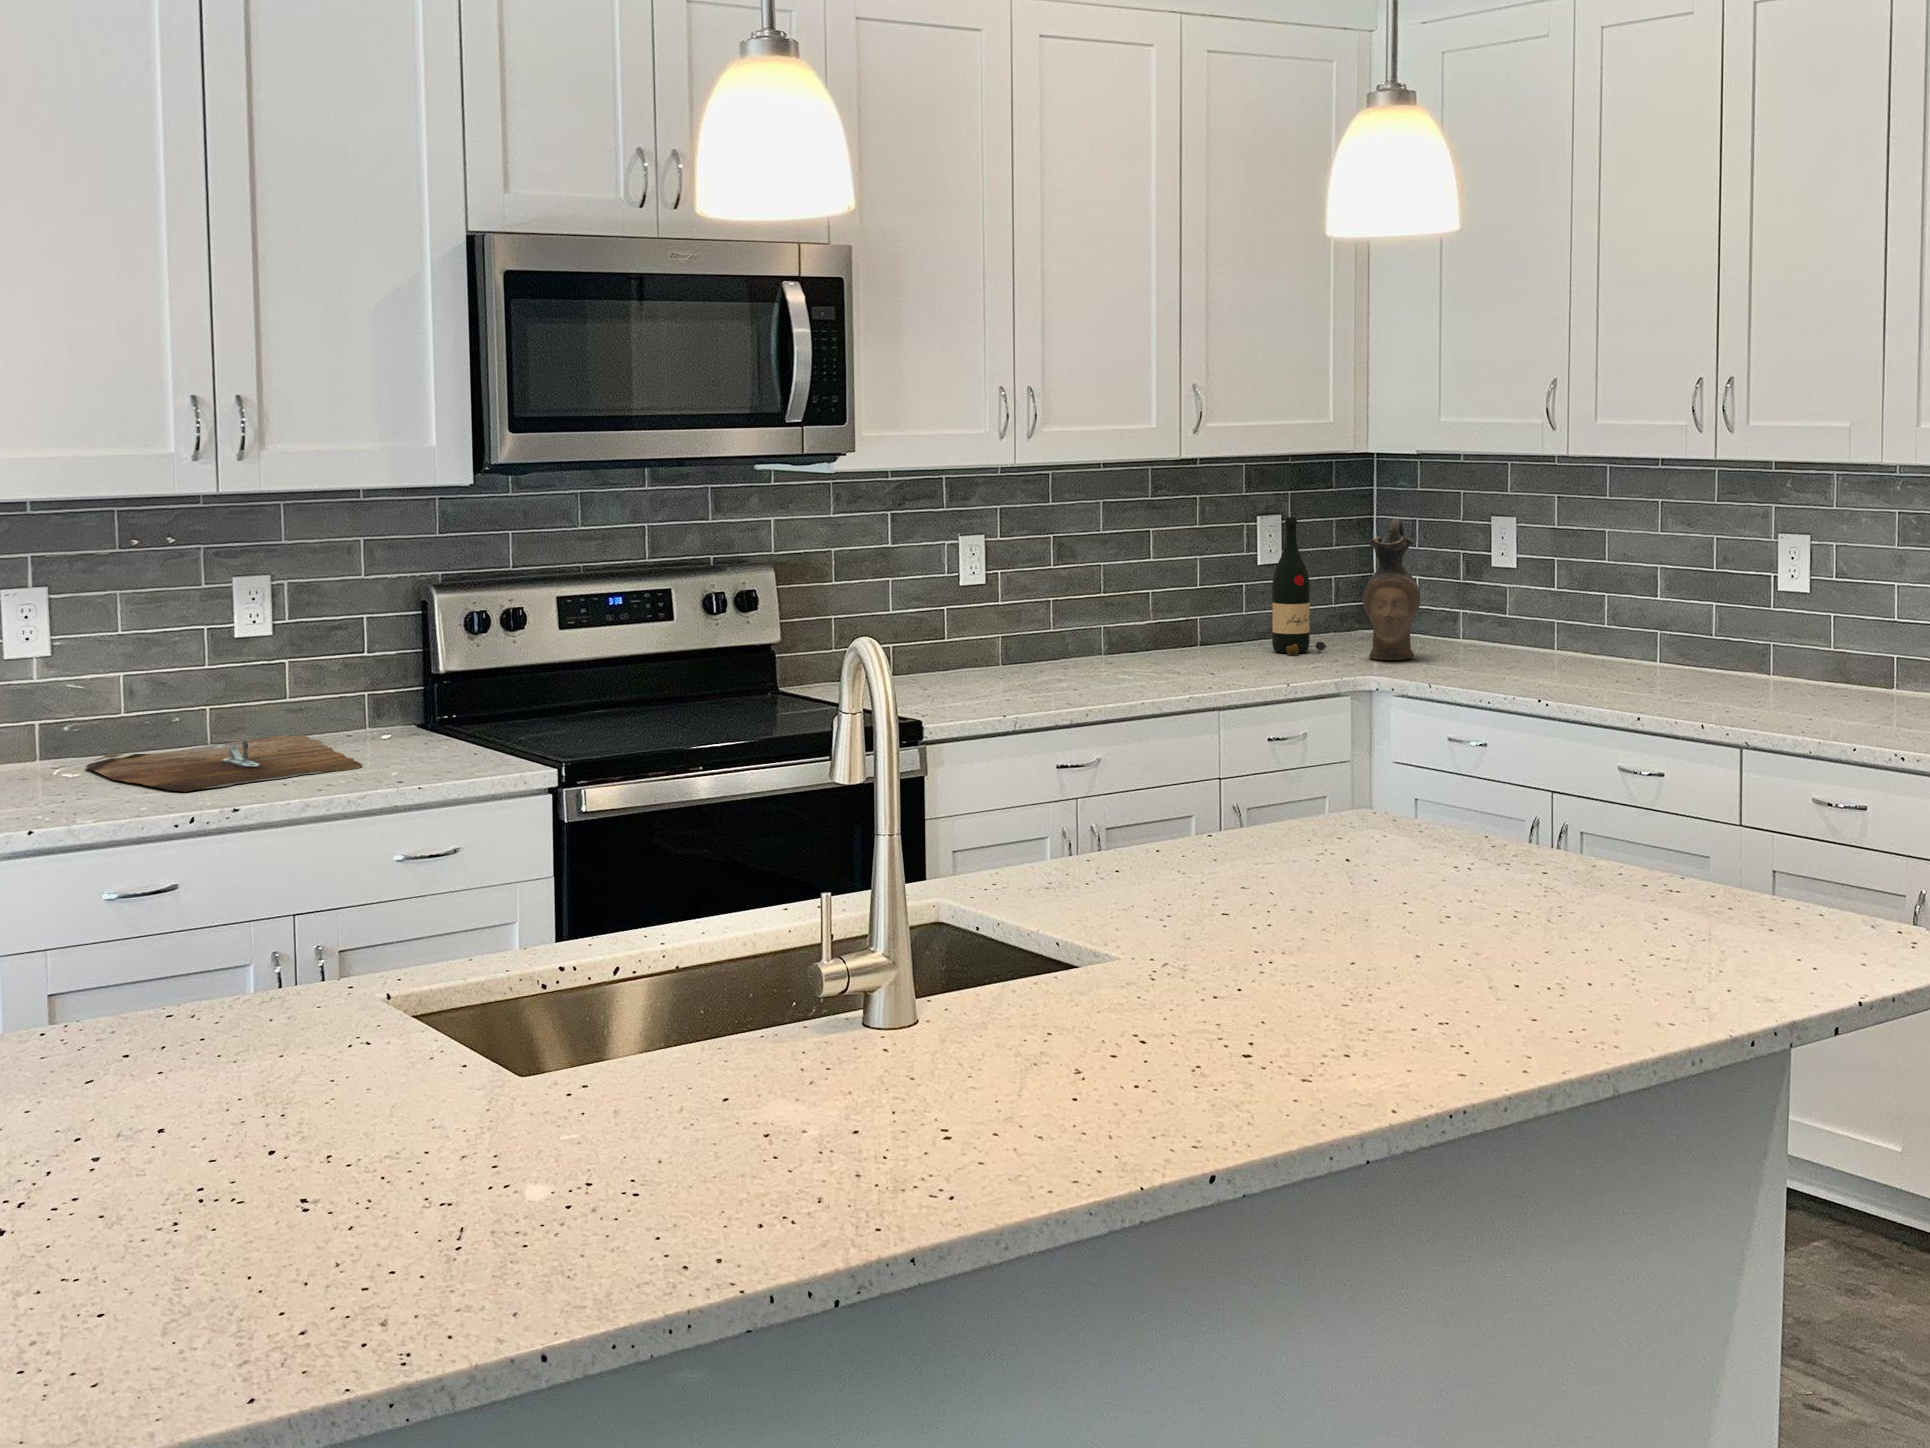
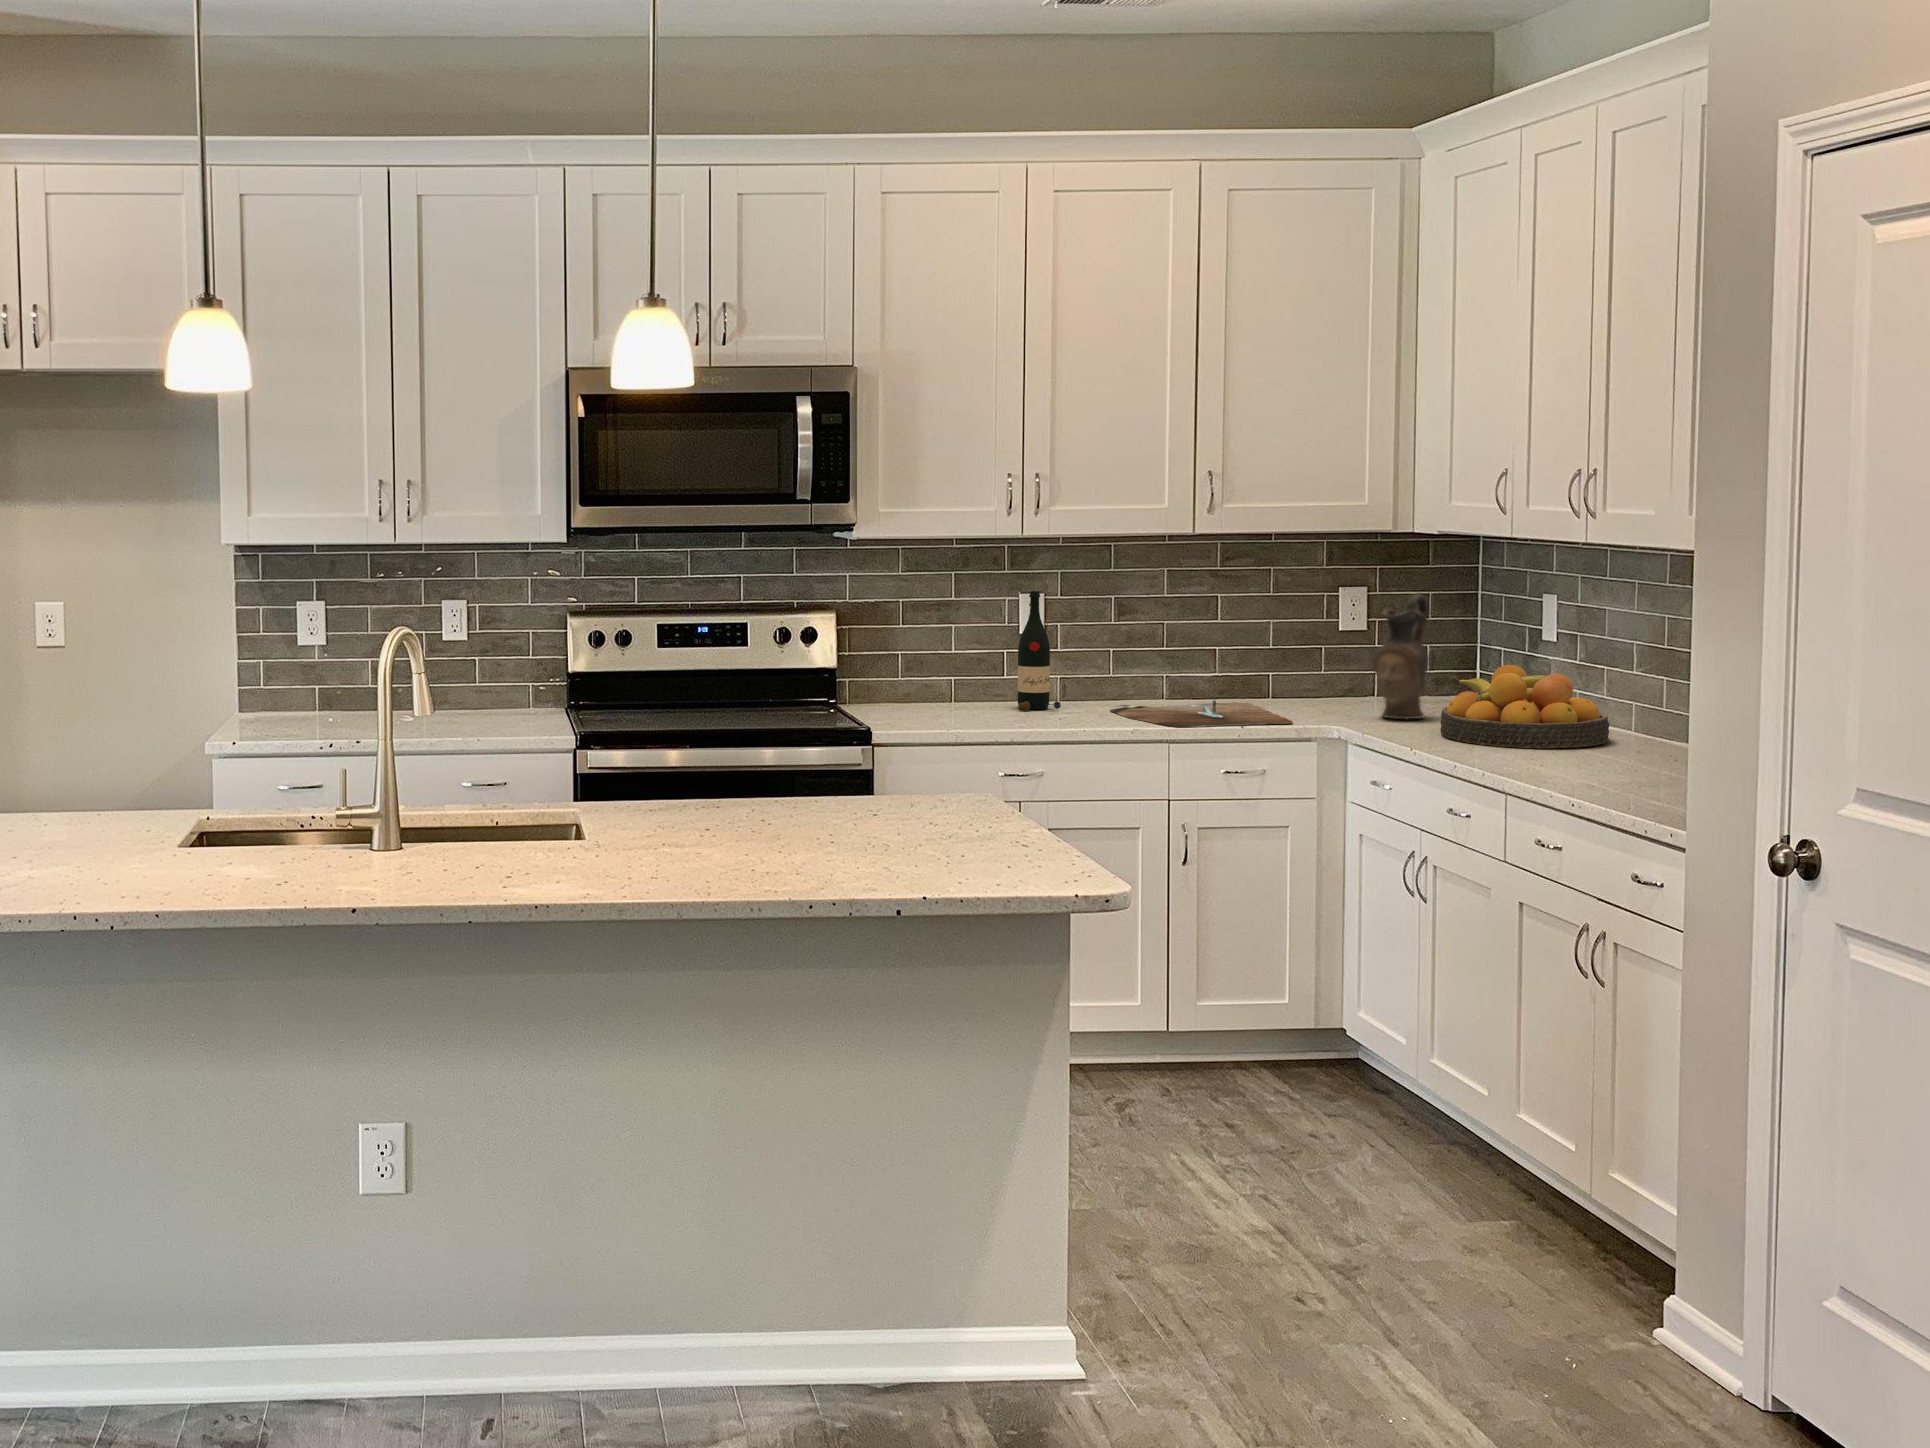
wine bottle: present [1272,517,1327,655] -> present [1018,591,1061,710]
fruit bowl: none [1474,593,1648,683] -> present [1440,665,1609,749]
cutting board: present [86,735,362,792] -> present [1110,700,1293,728]

